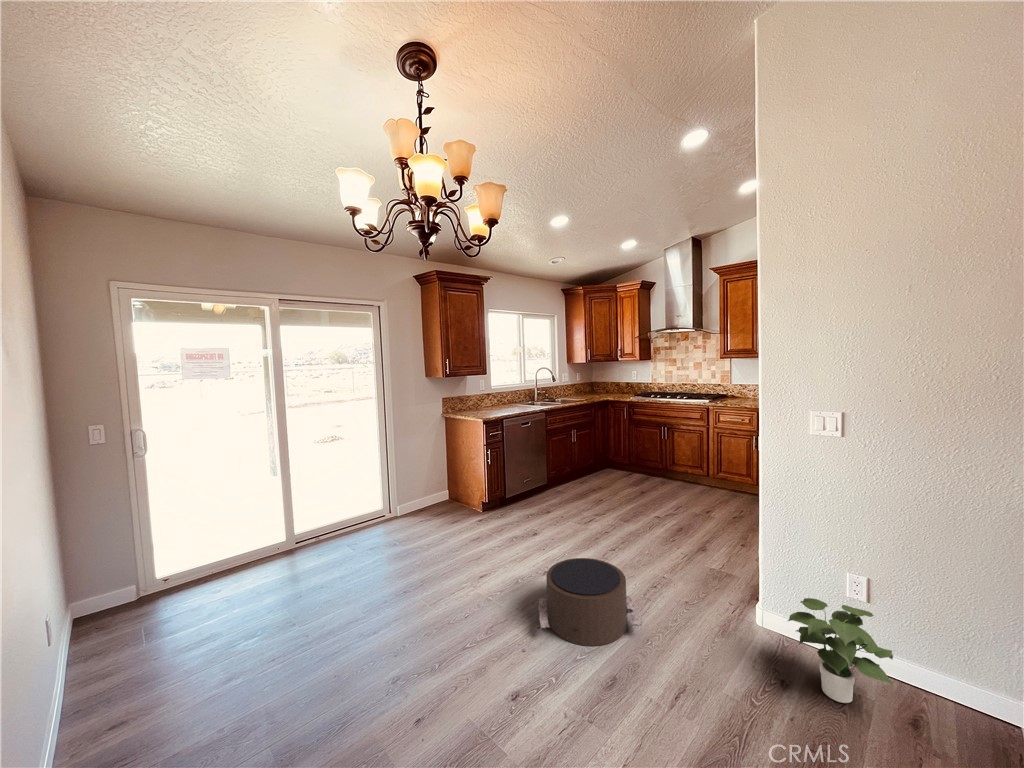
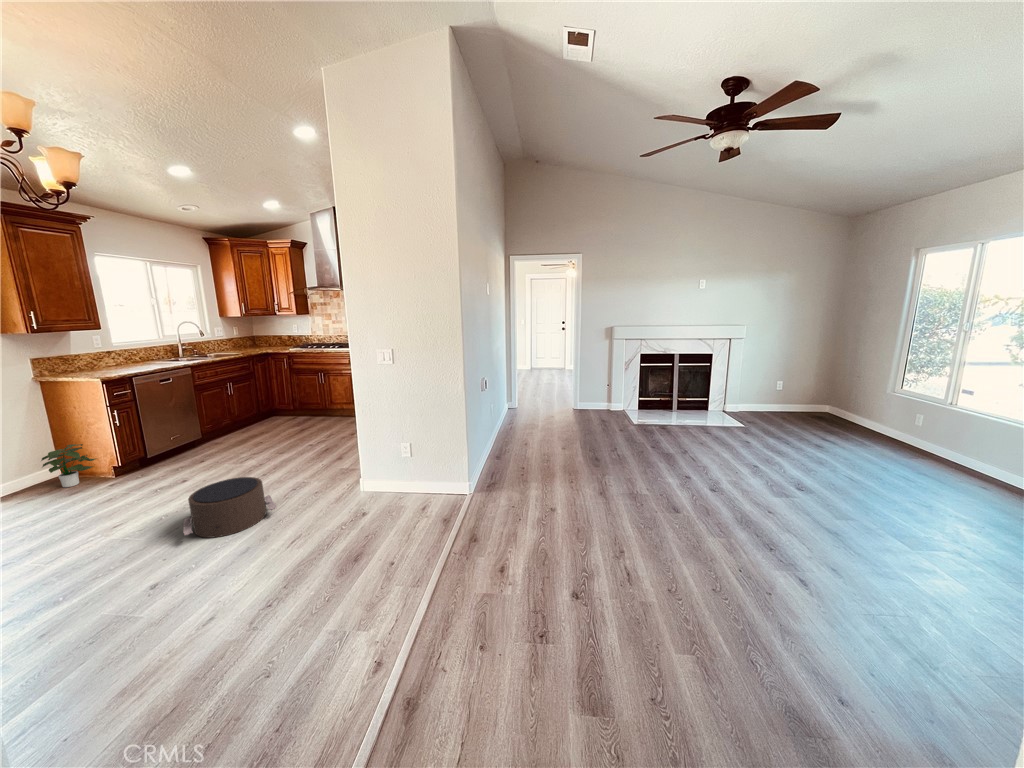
potted plant: present [788,598,894,703] -> present [41,444,95,487]

